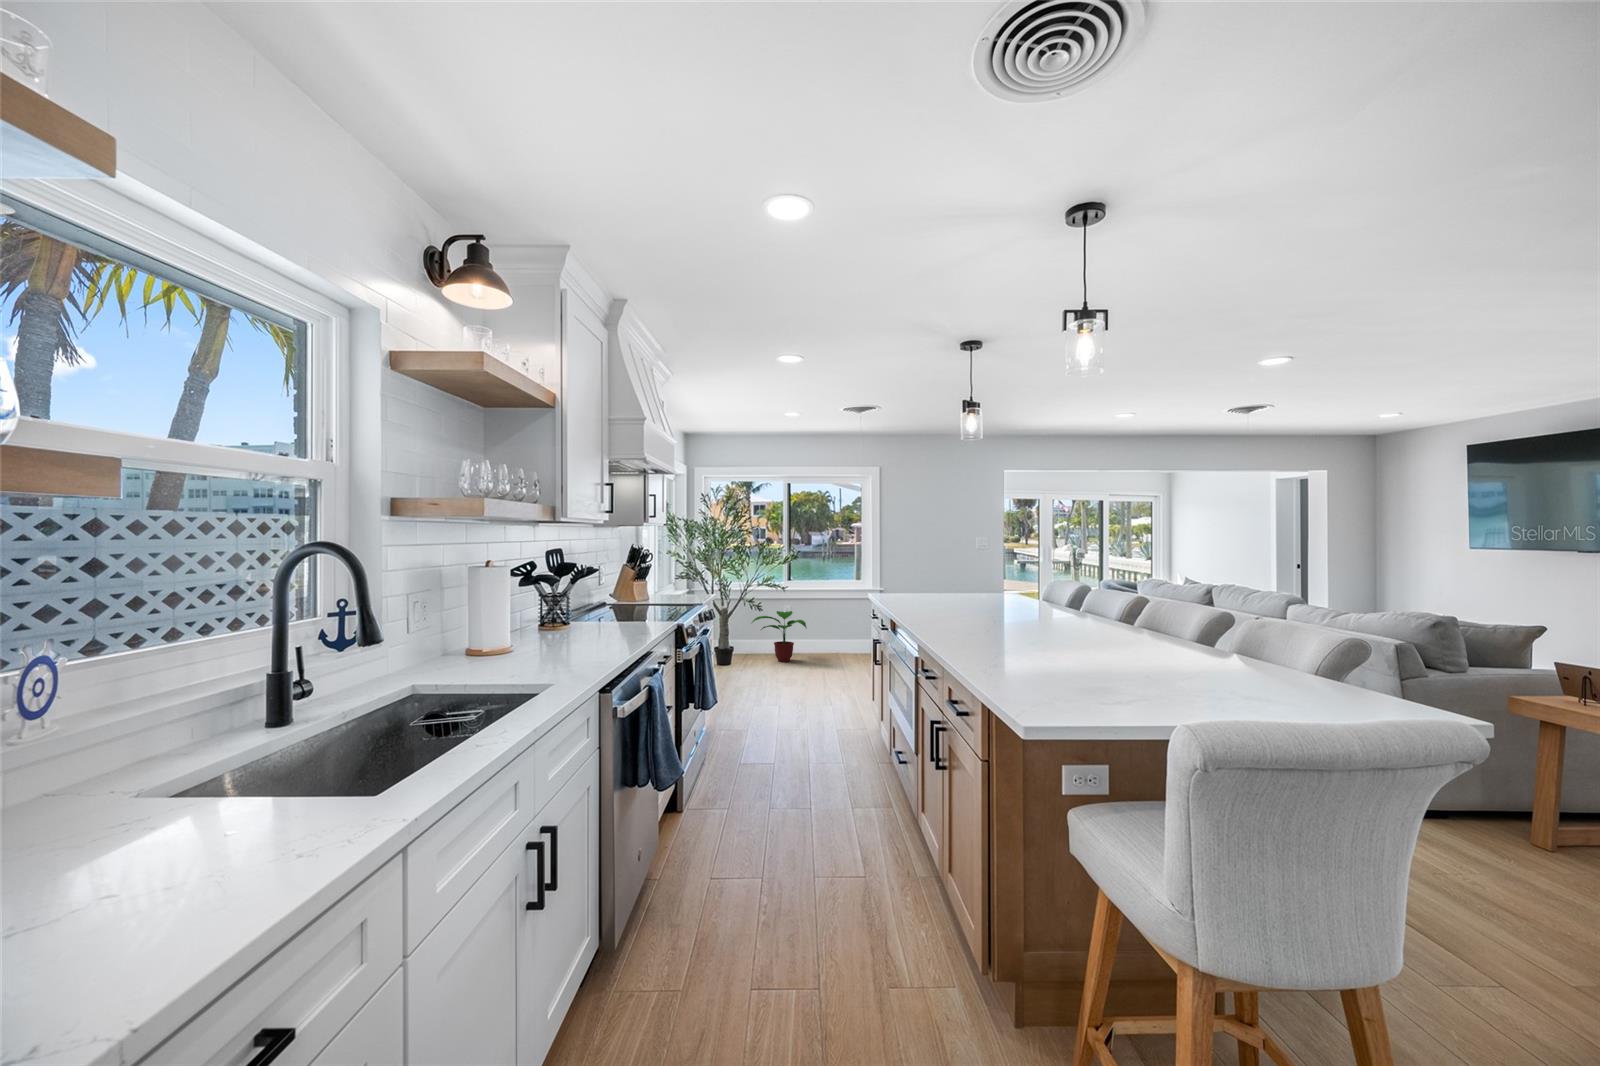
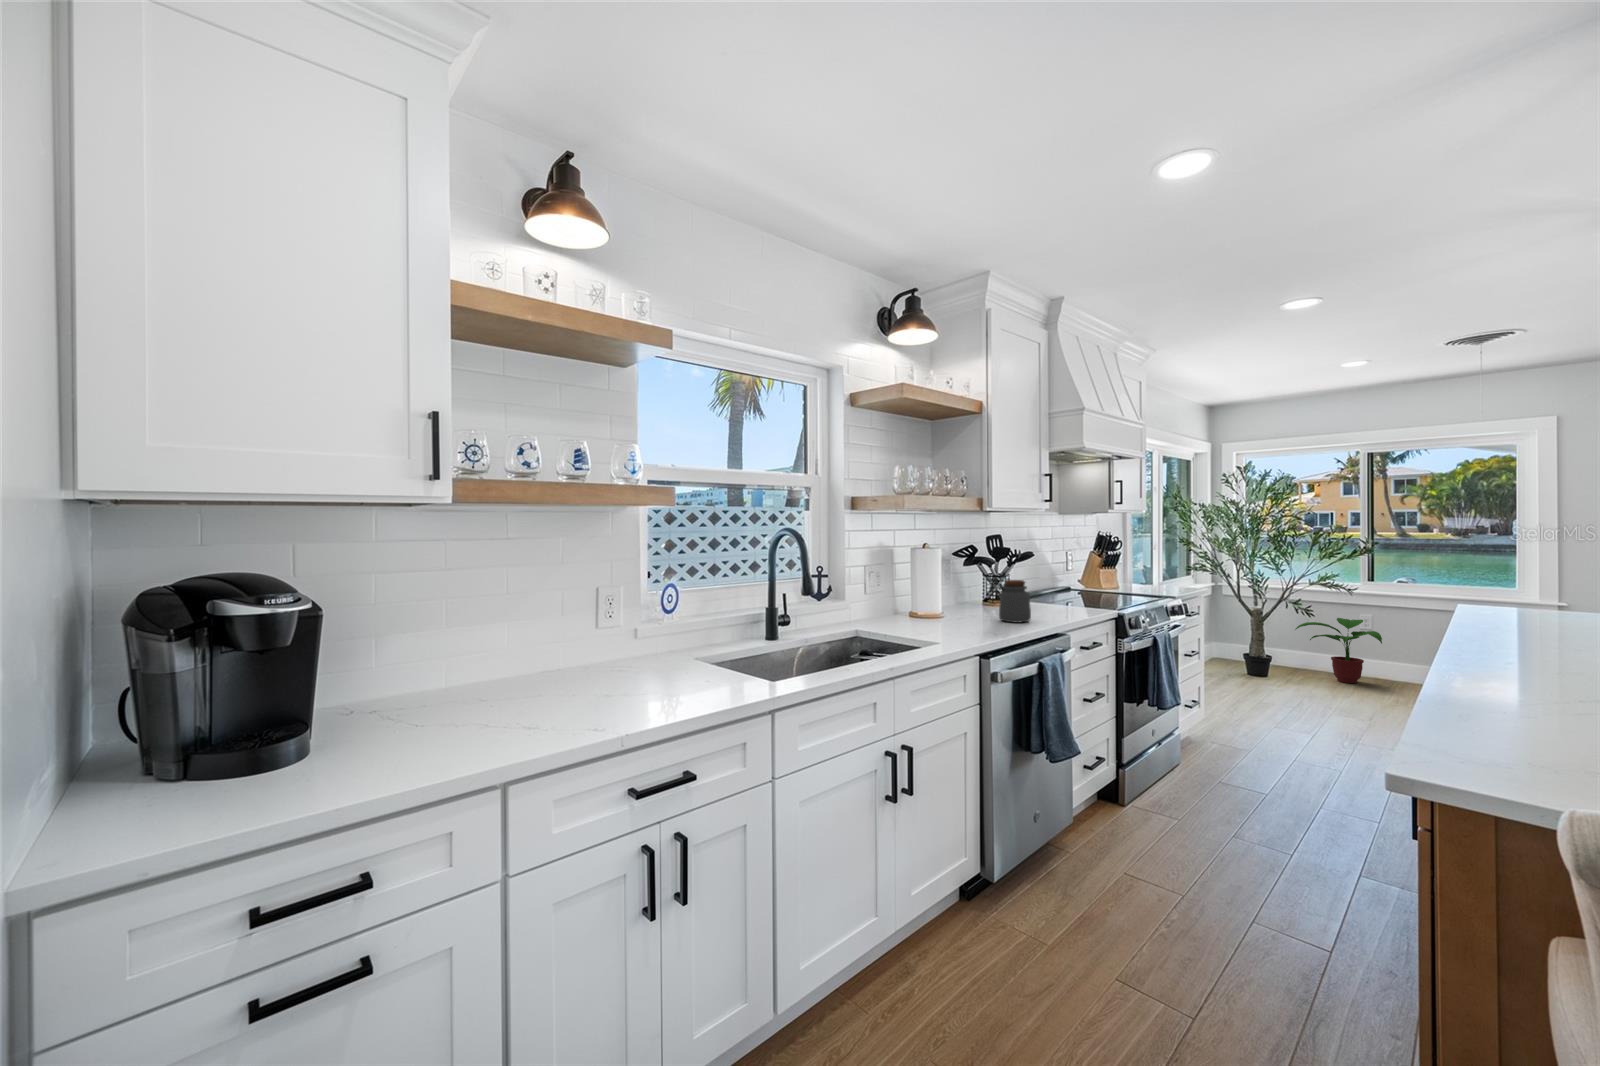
jar: none [581,600,617,649] -> present [999,580,1031,622]

